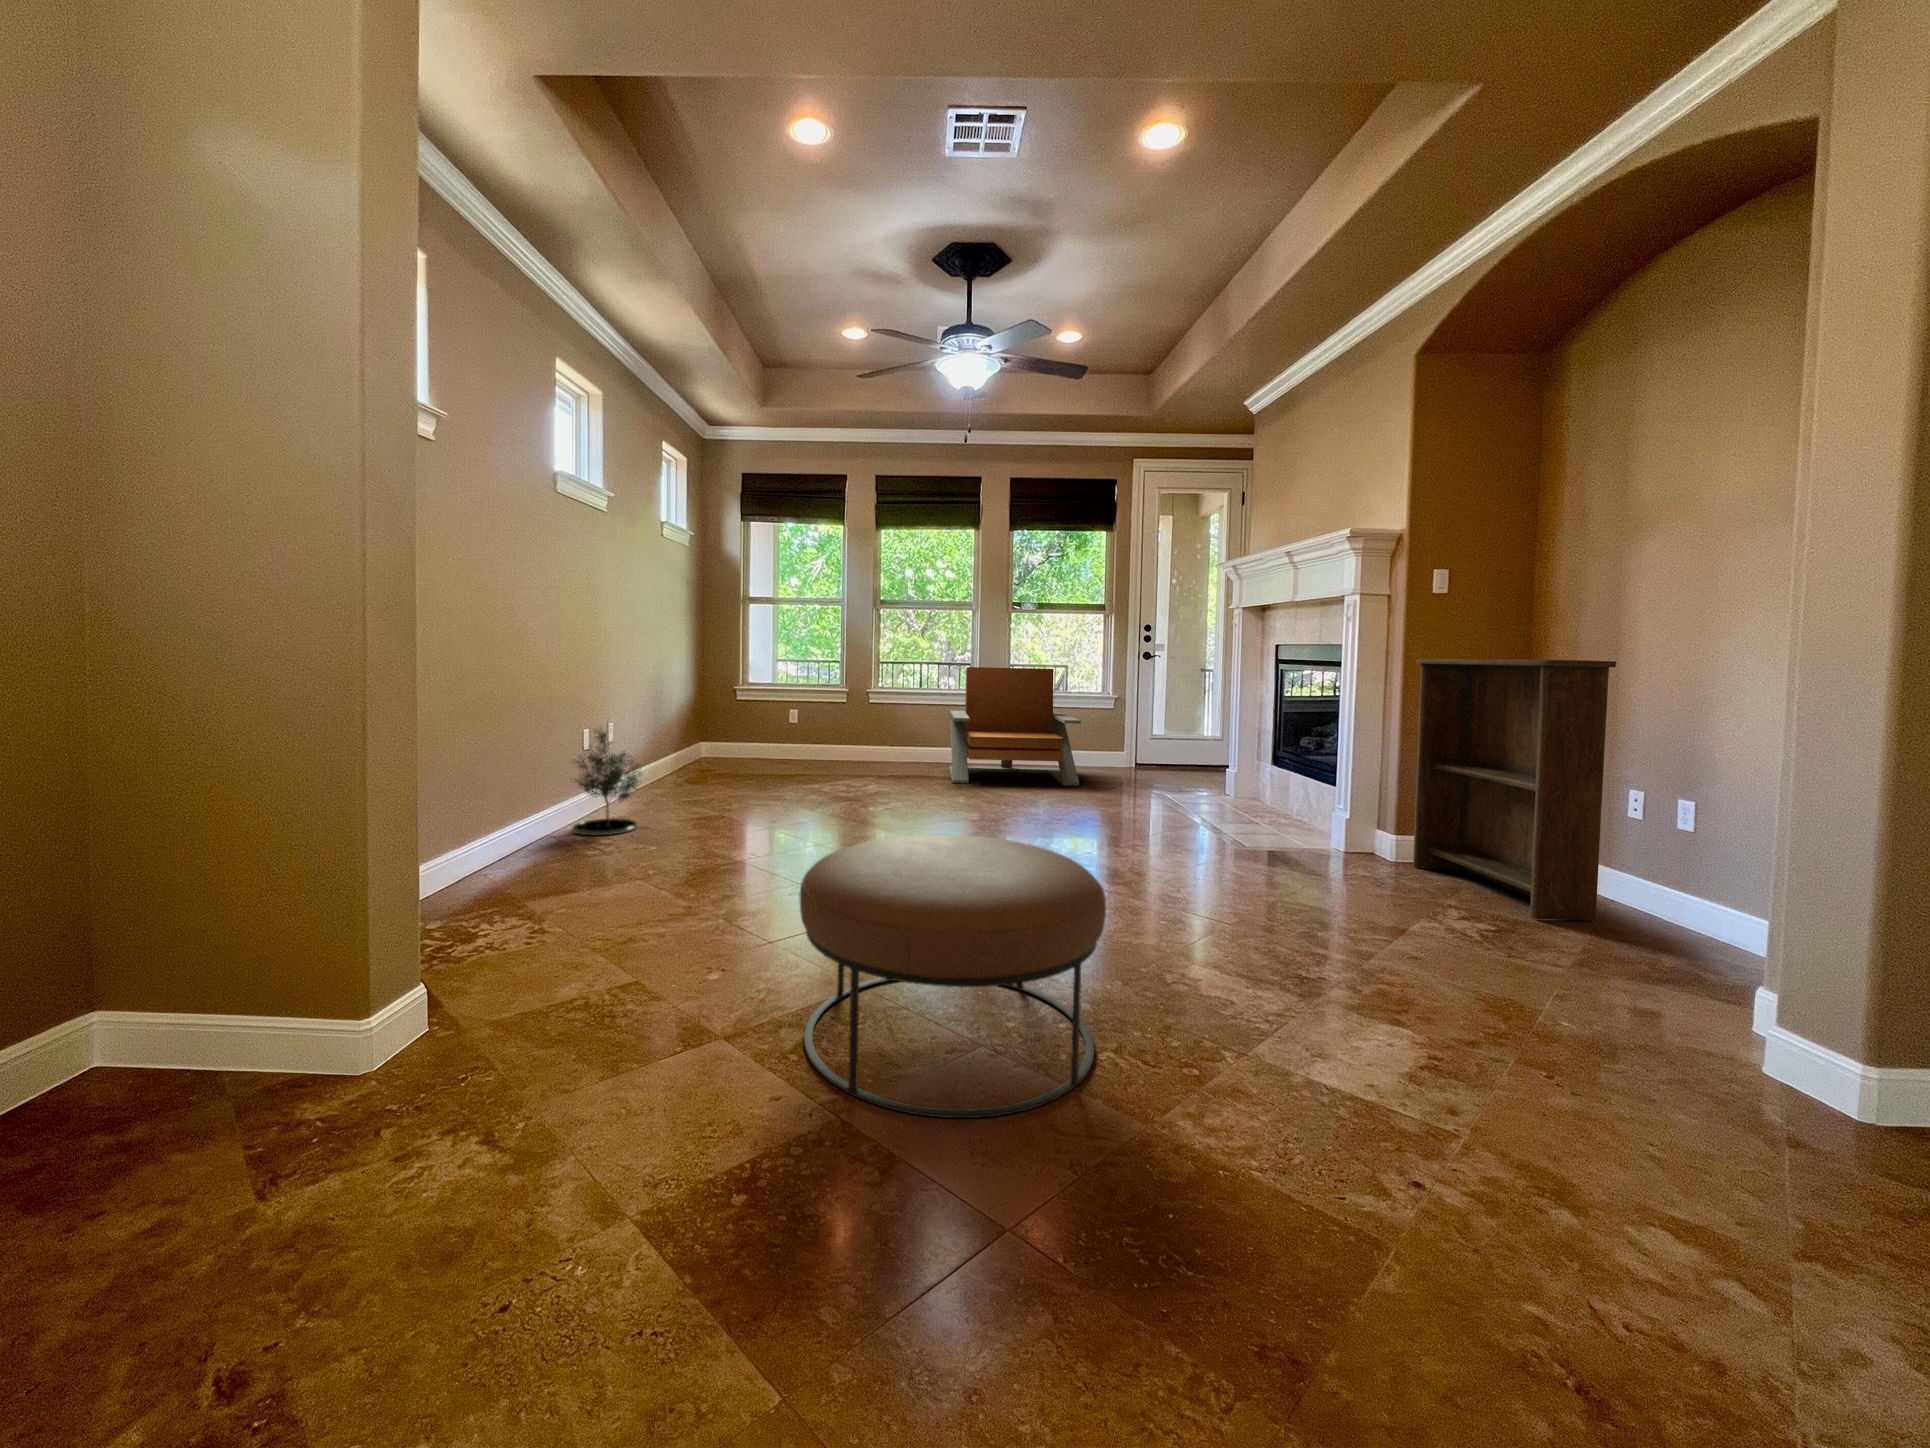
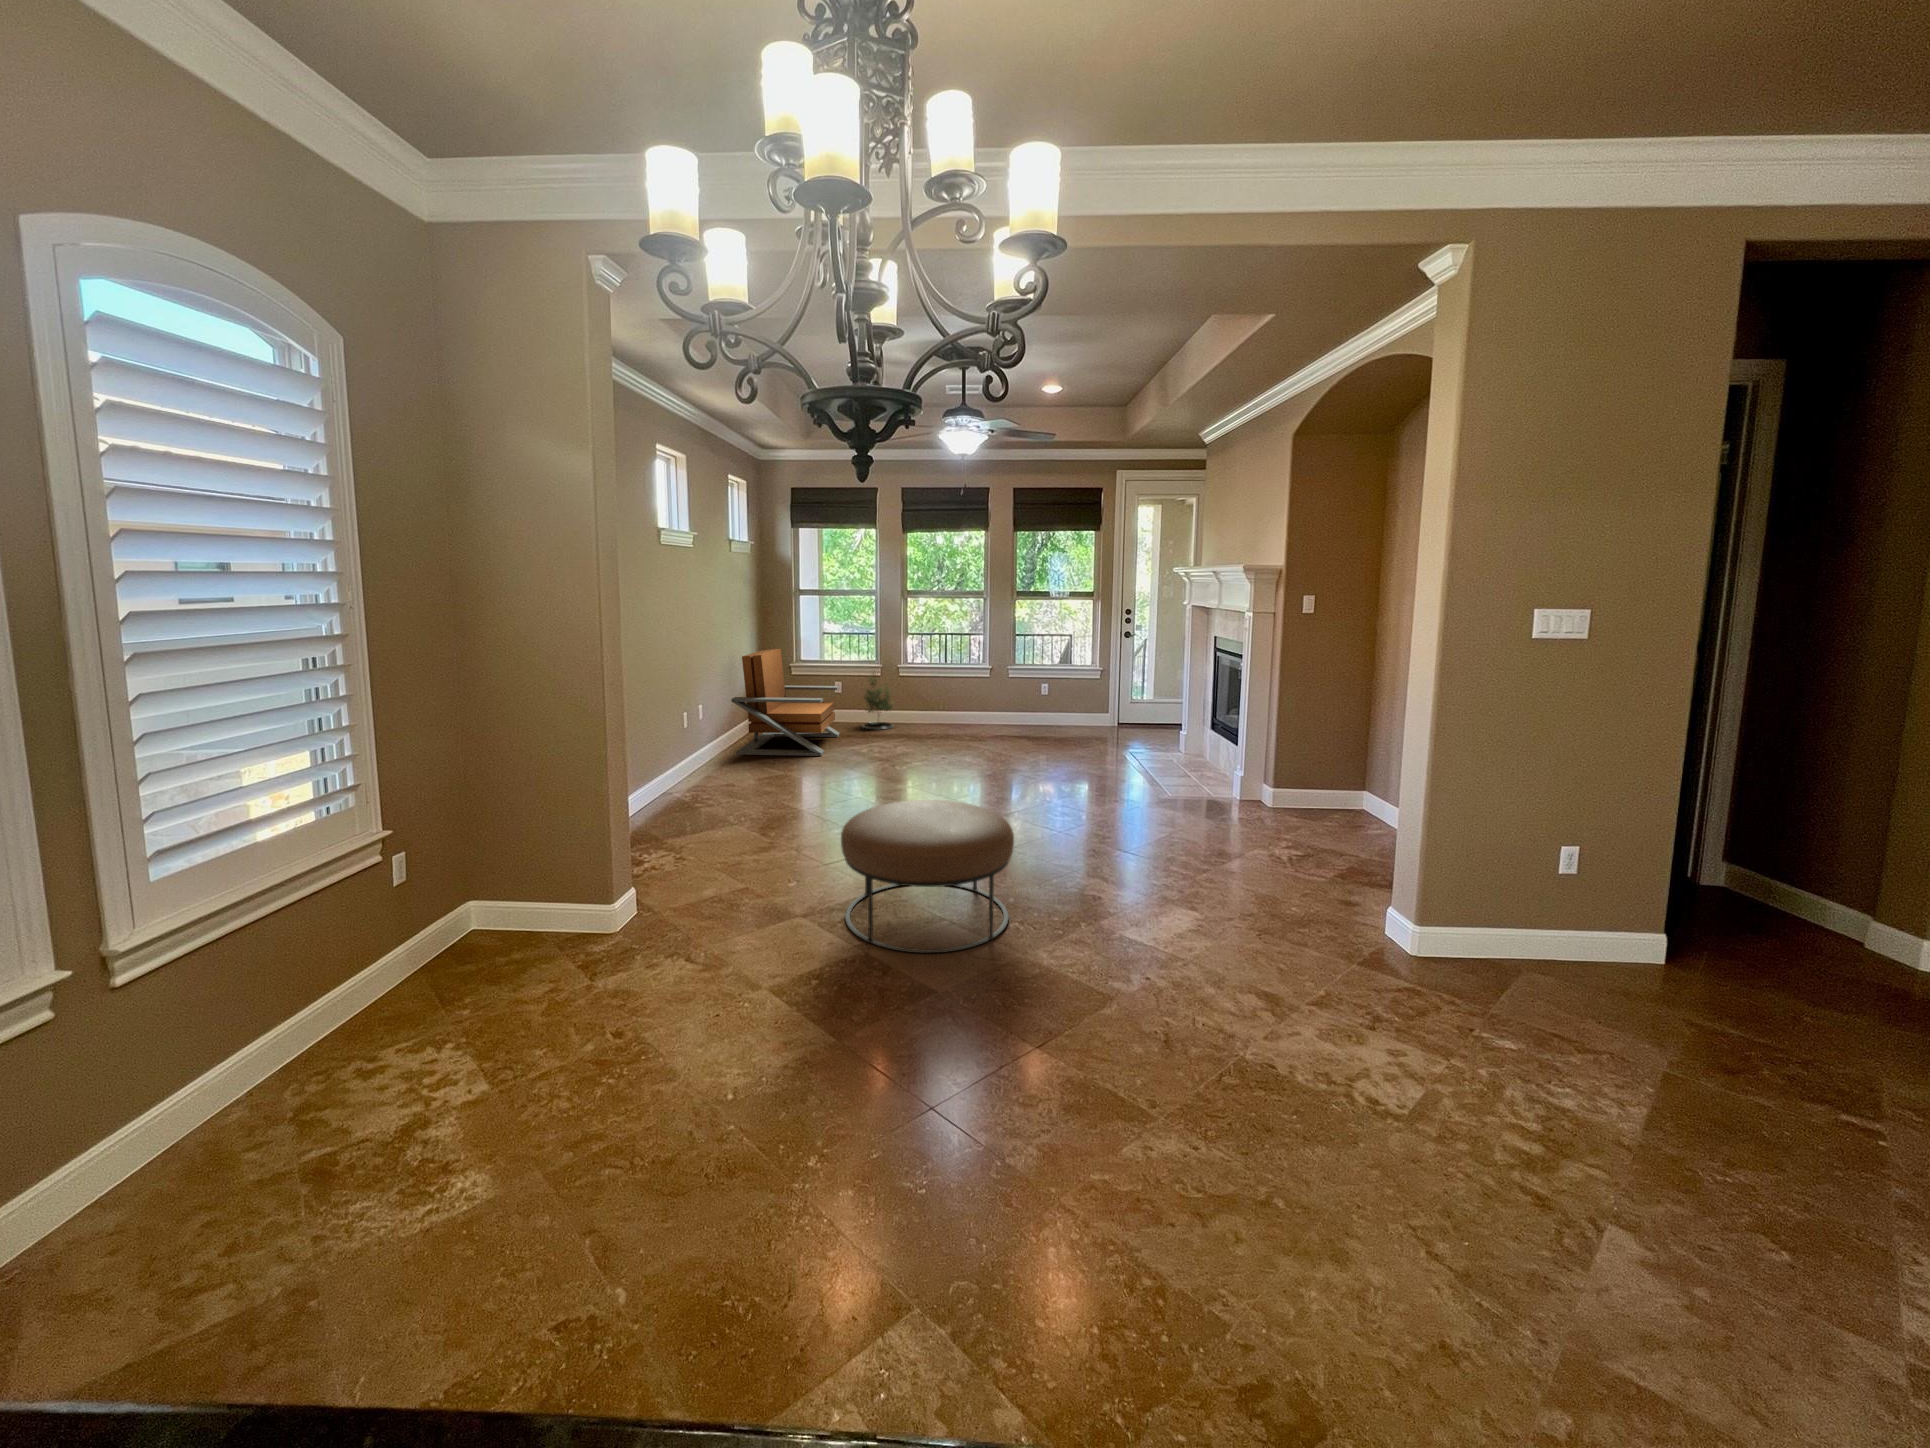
bookshelf: present [1413,659,1616,921] -> none [1281,662,1394,849]
lounge chair: present [949,667,1081,786] -> present [731,649,840,756]
potted tree: present [572,724,641,835] -> present [863,674,893,729]

